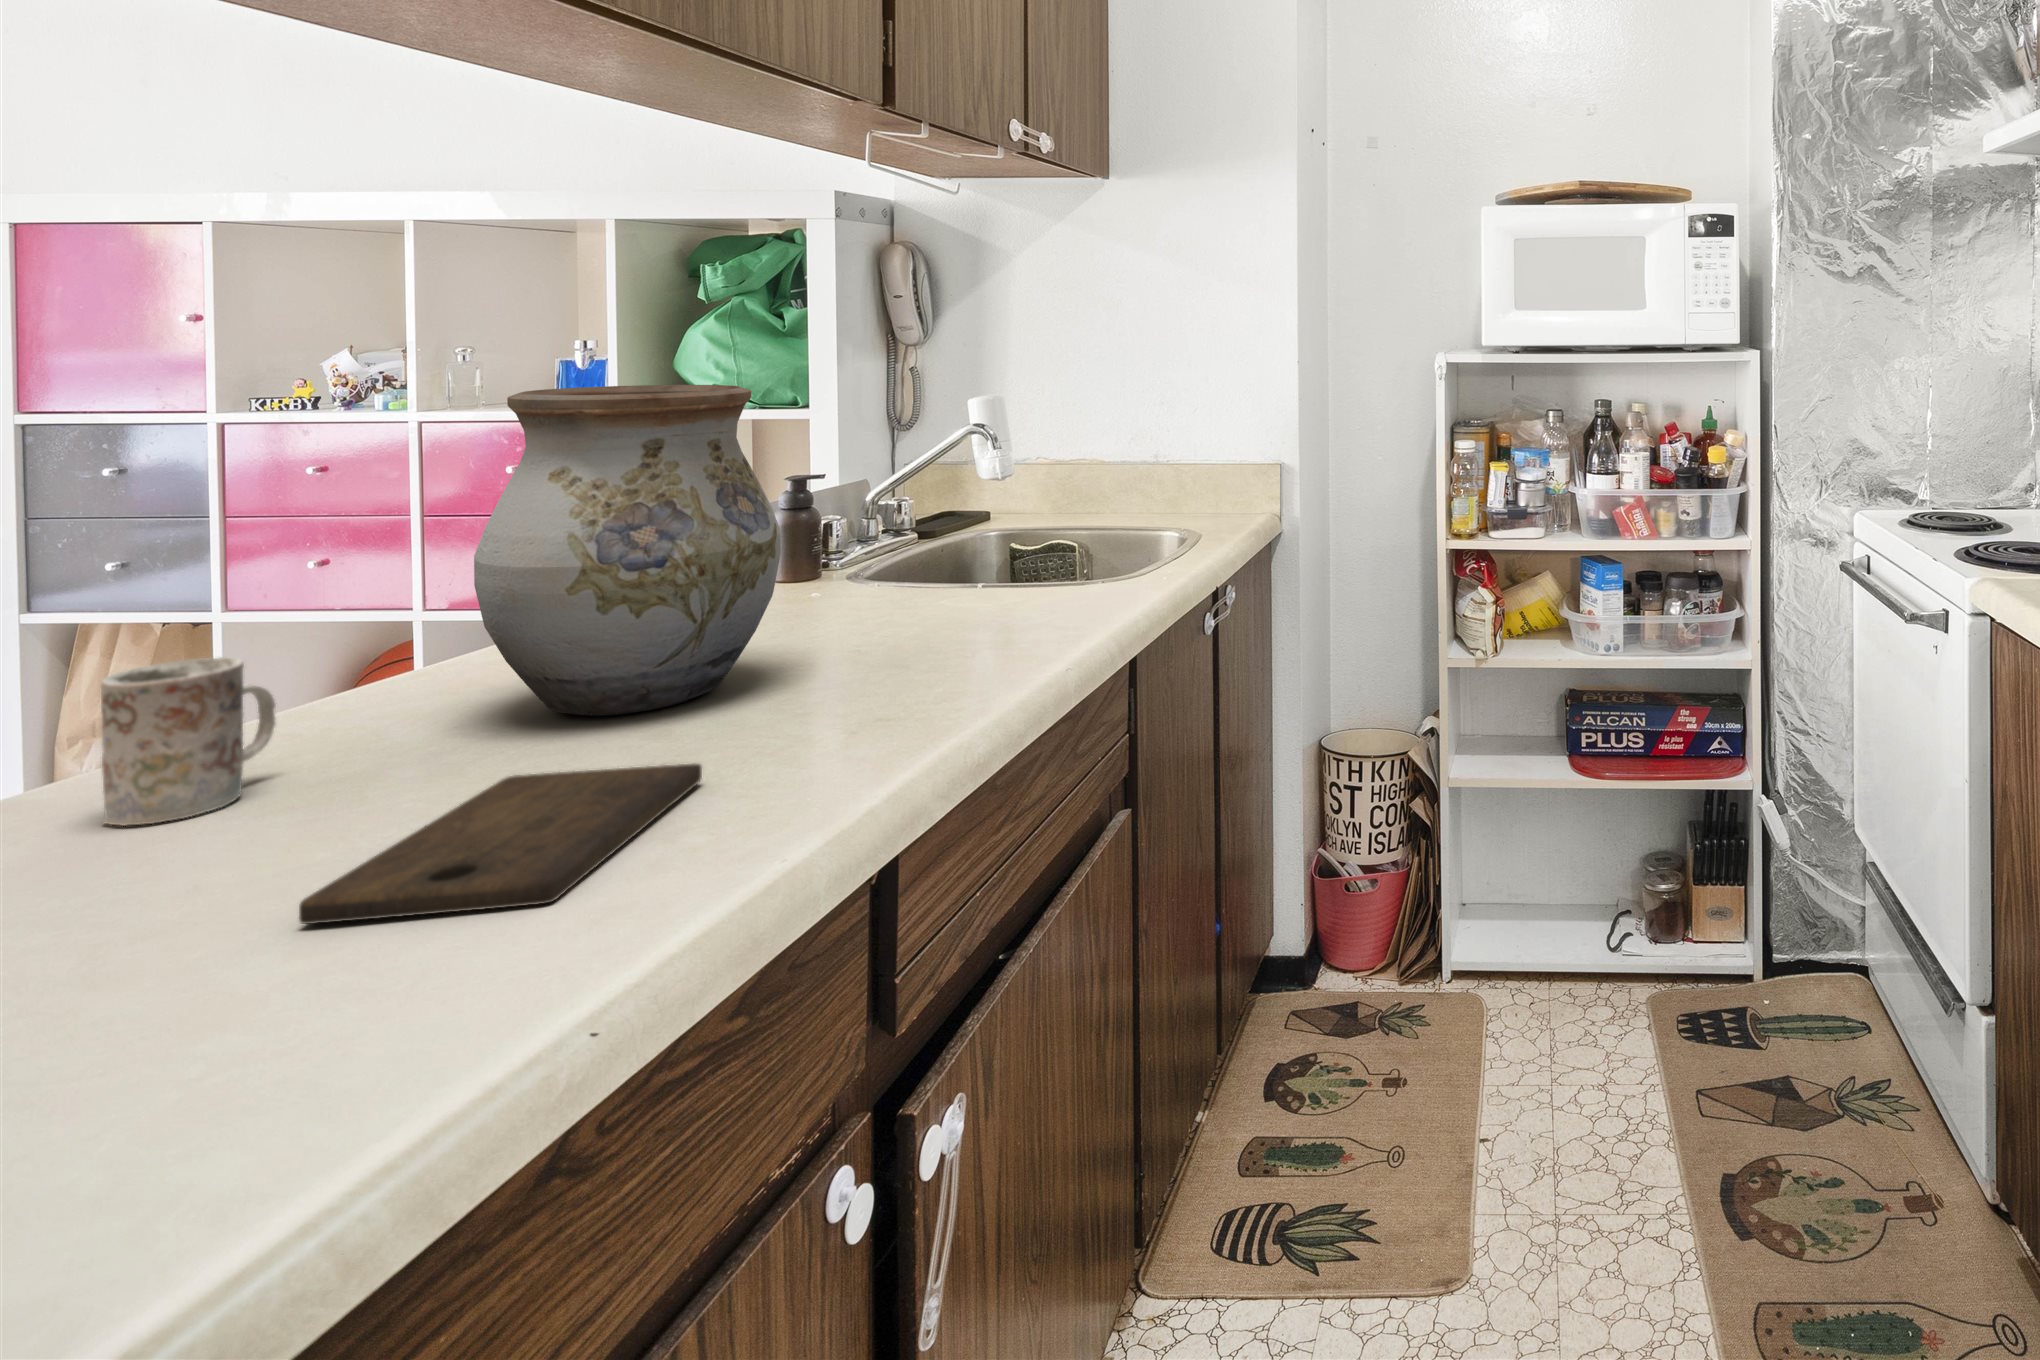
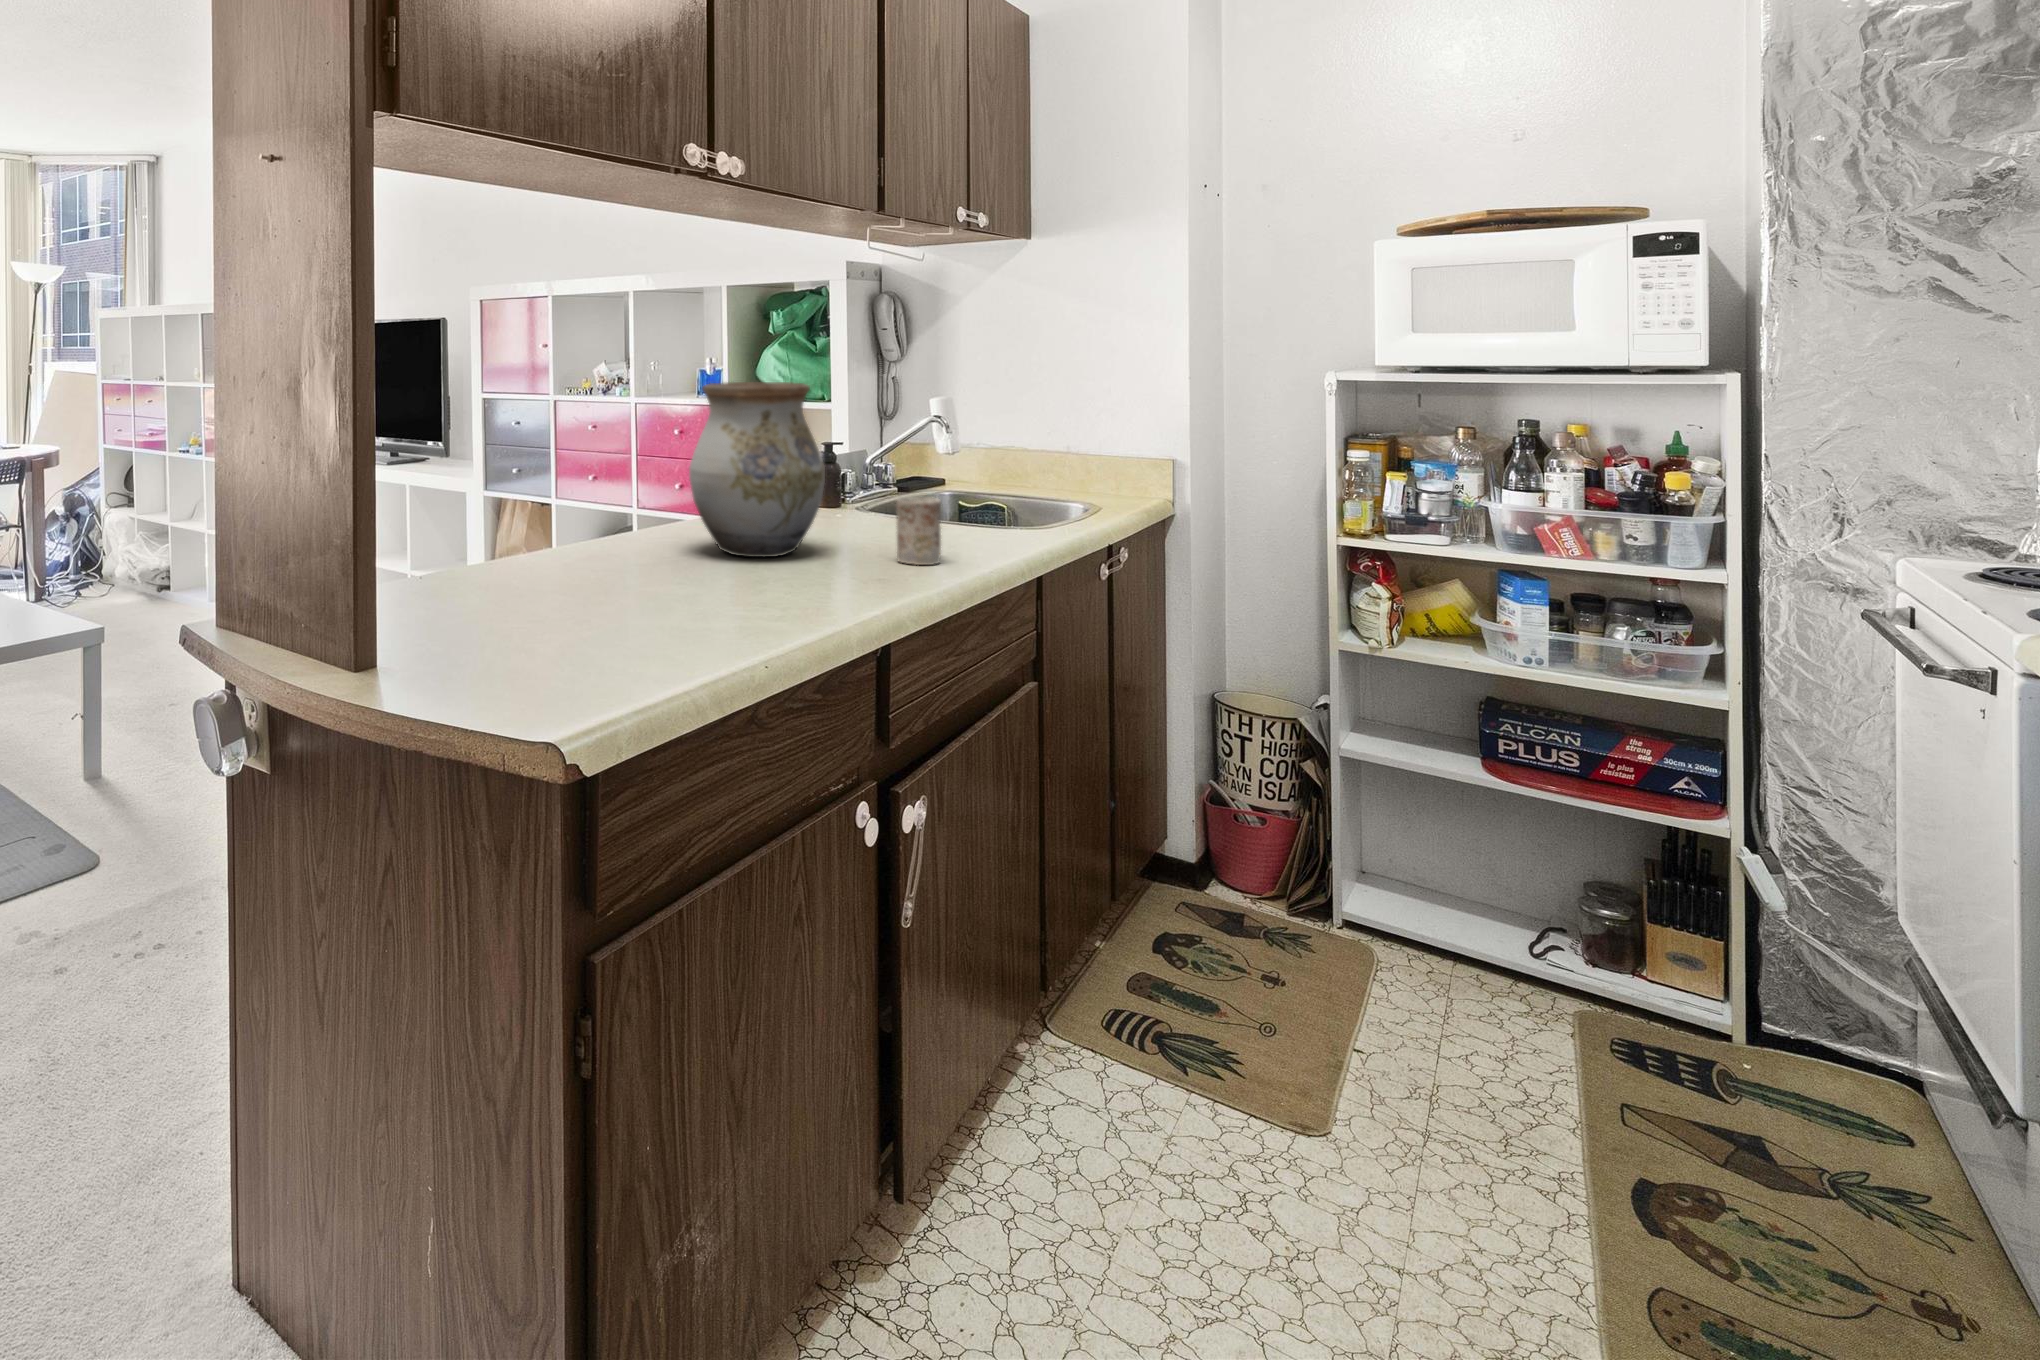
mug: present [101,657,275,825] -> present [896,496,941,565]
cutting board: present [299,764,702,924] -> none [655,570,795,617]

